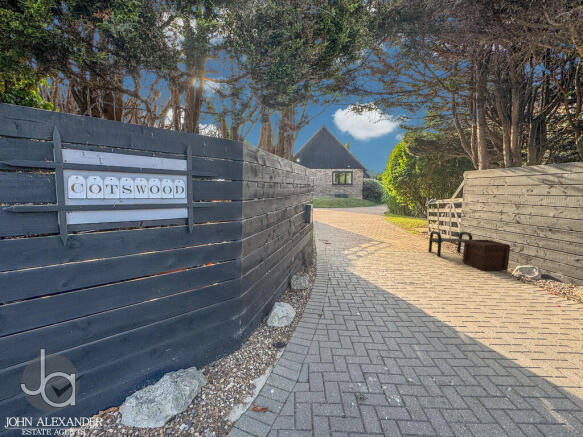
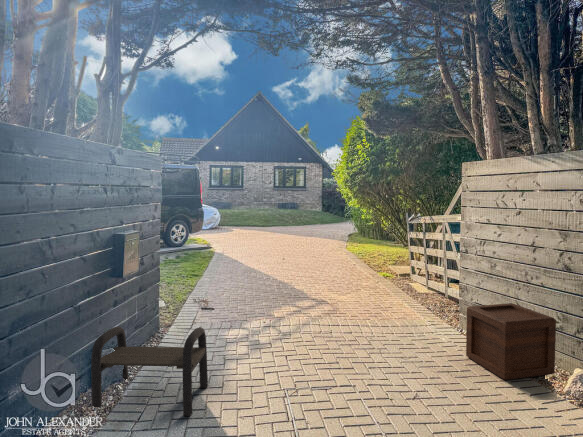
bench: present [429,231,472,256] -> present [91,326,208,416]

